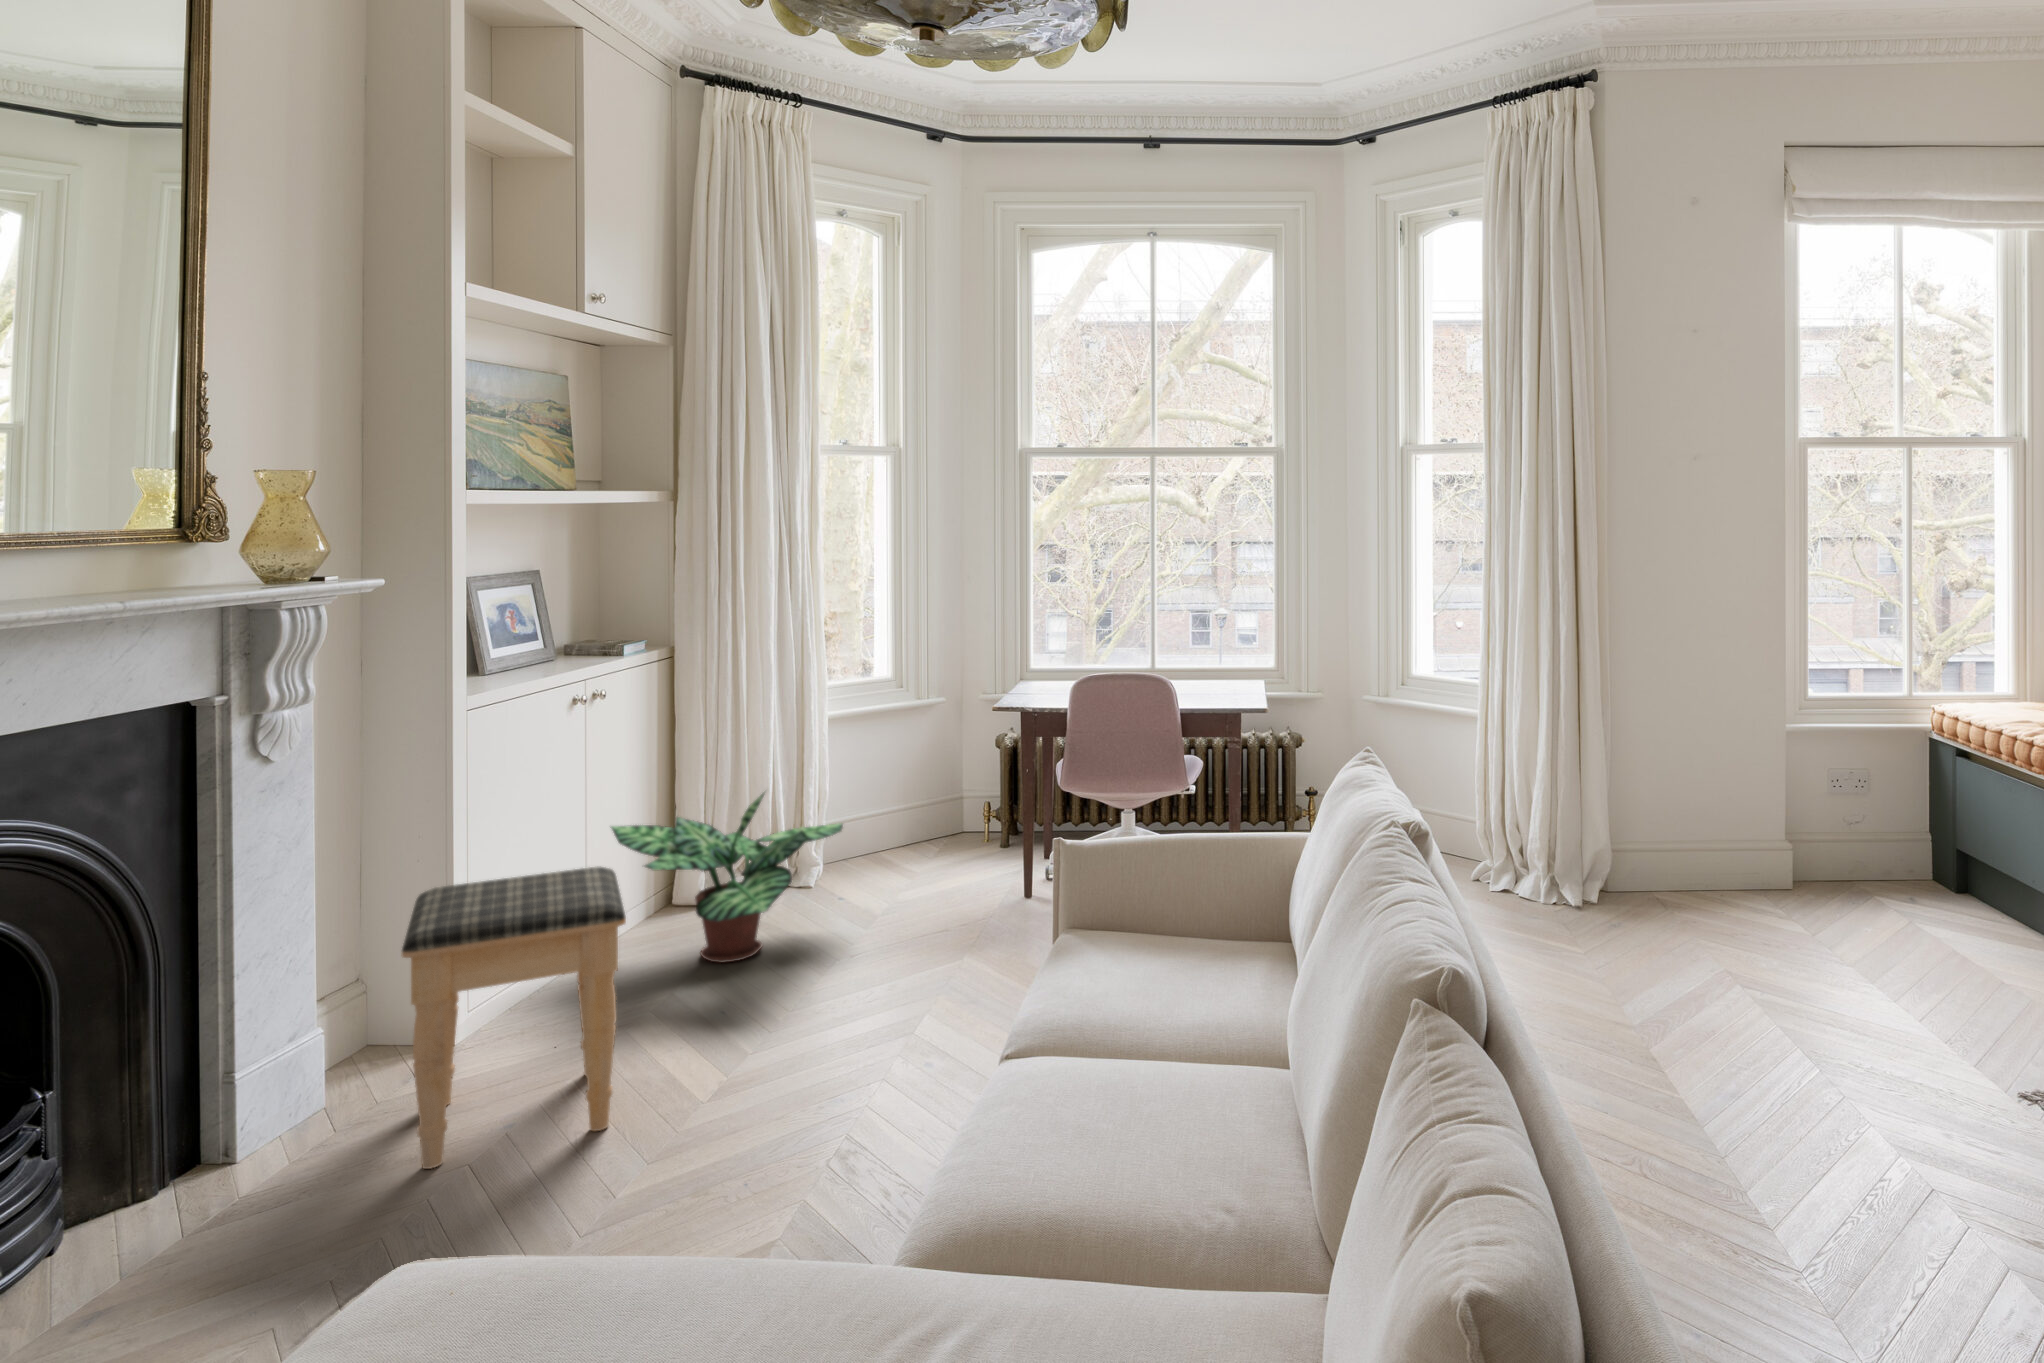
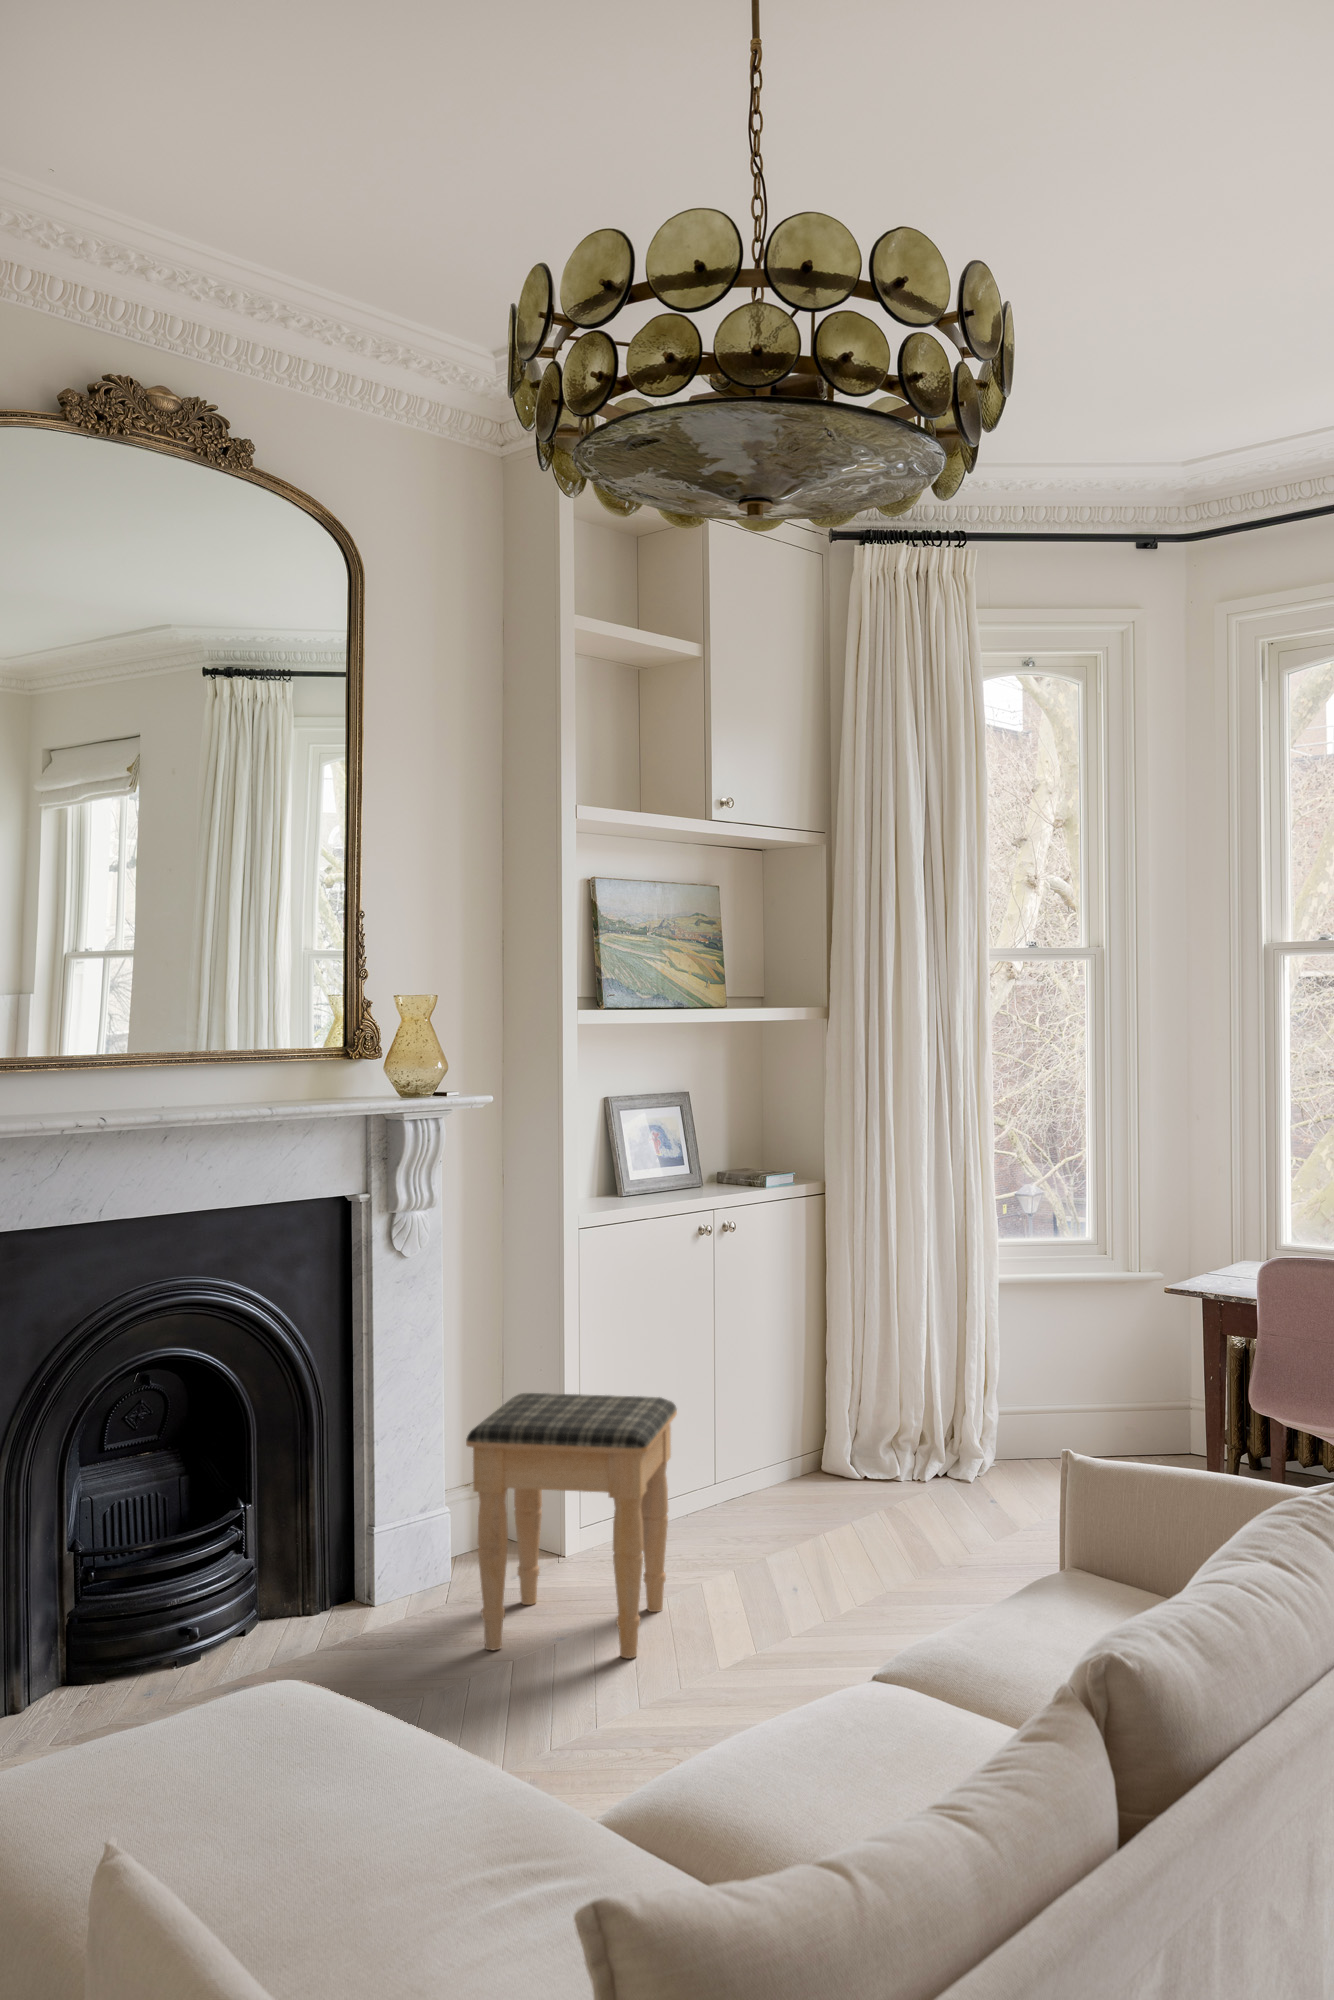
potted plant: present [611,792,843,963] -> none [738,1348,984,1539]

